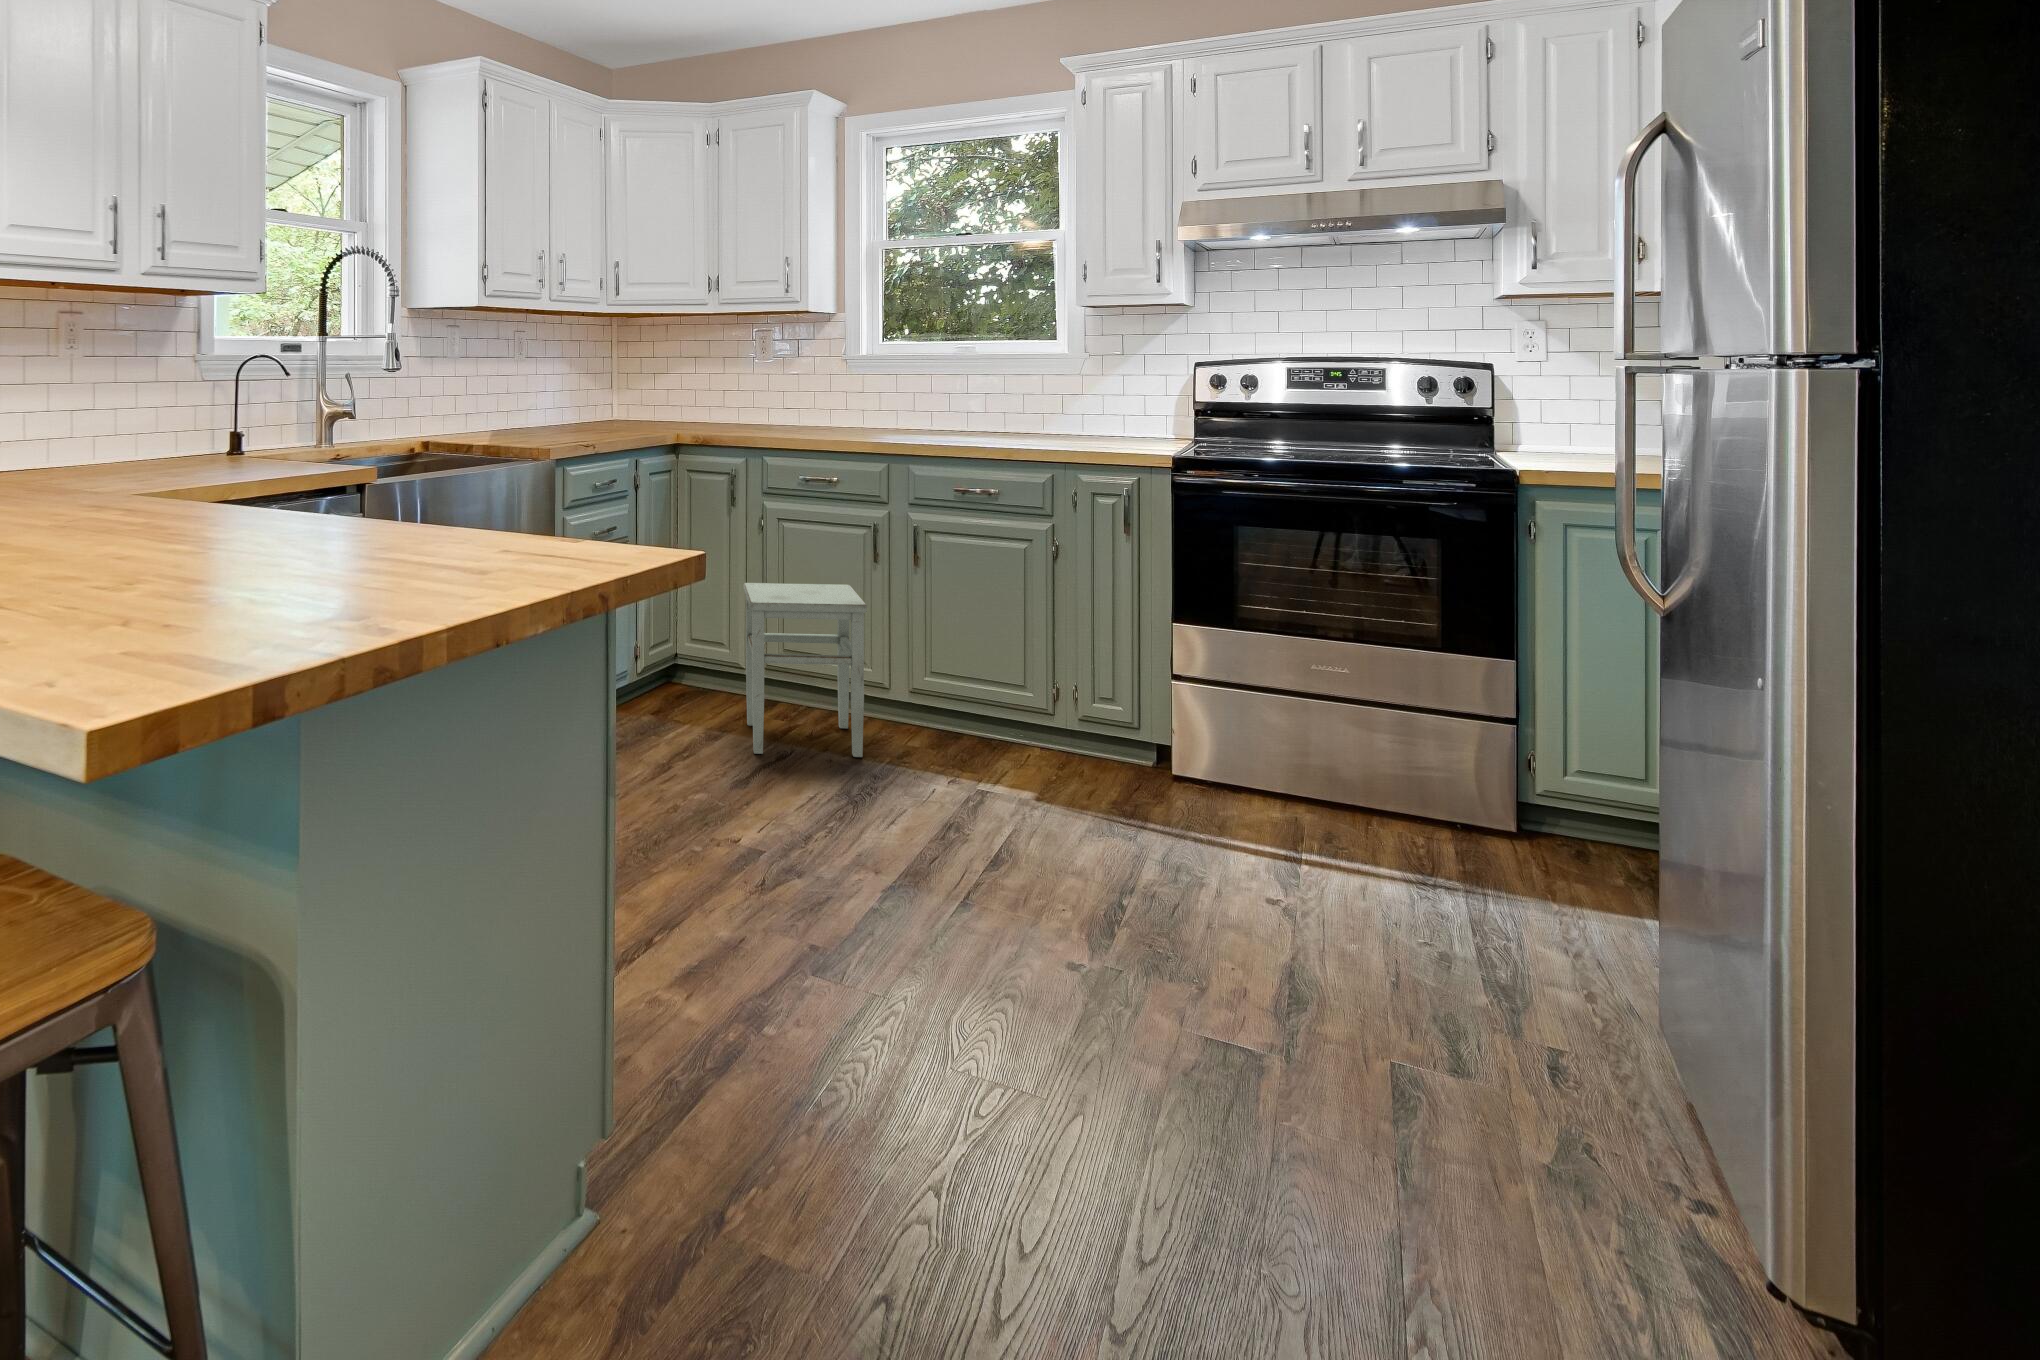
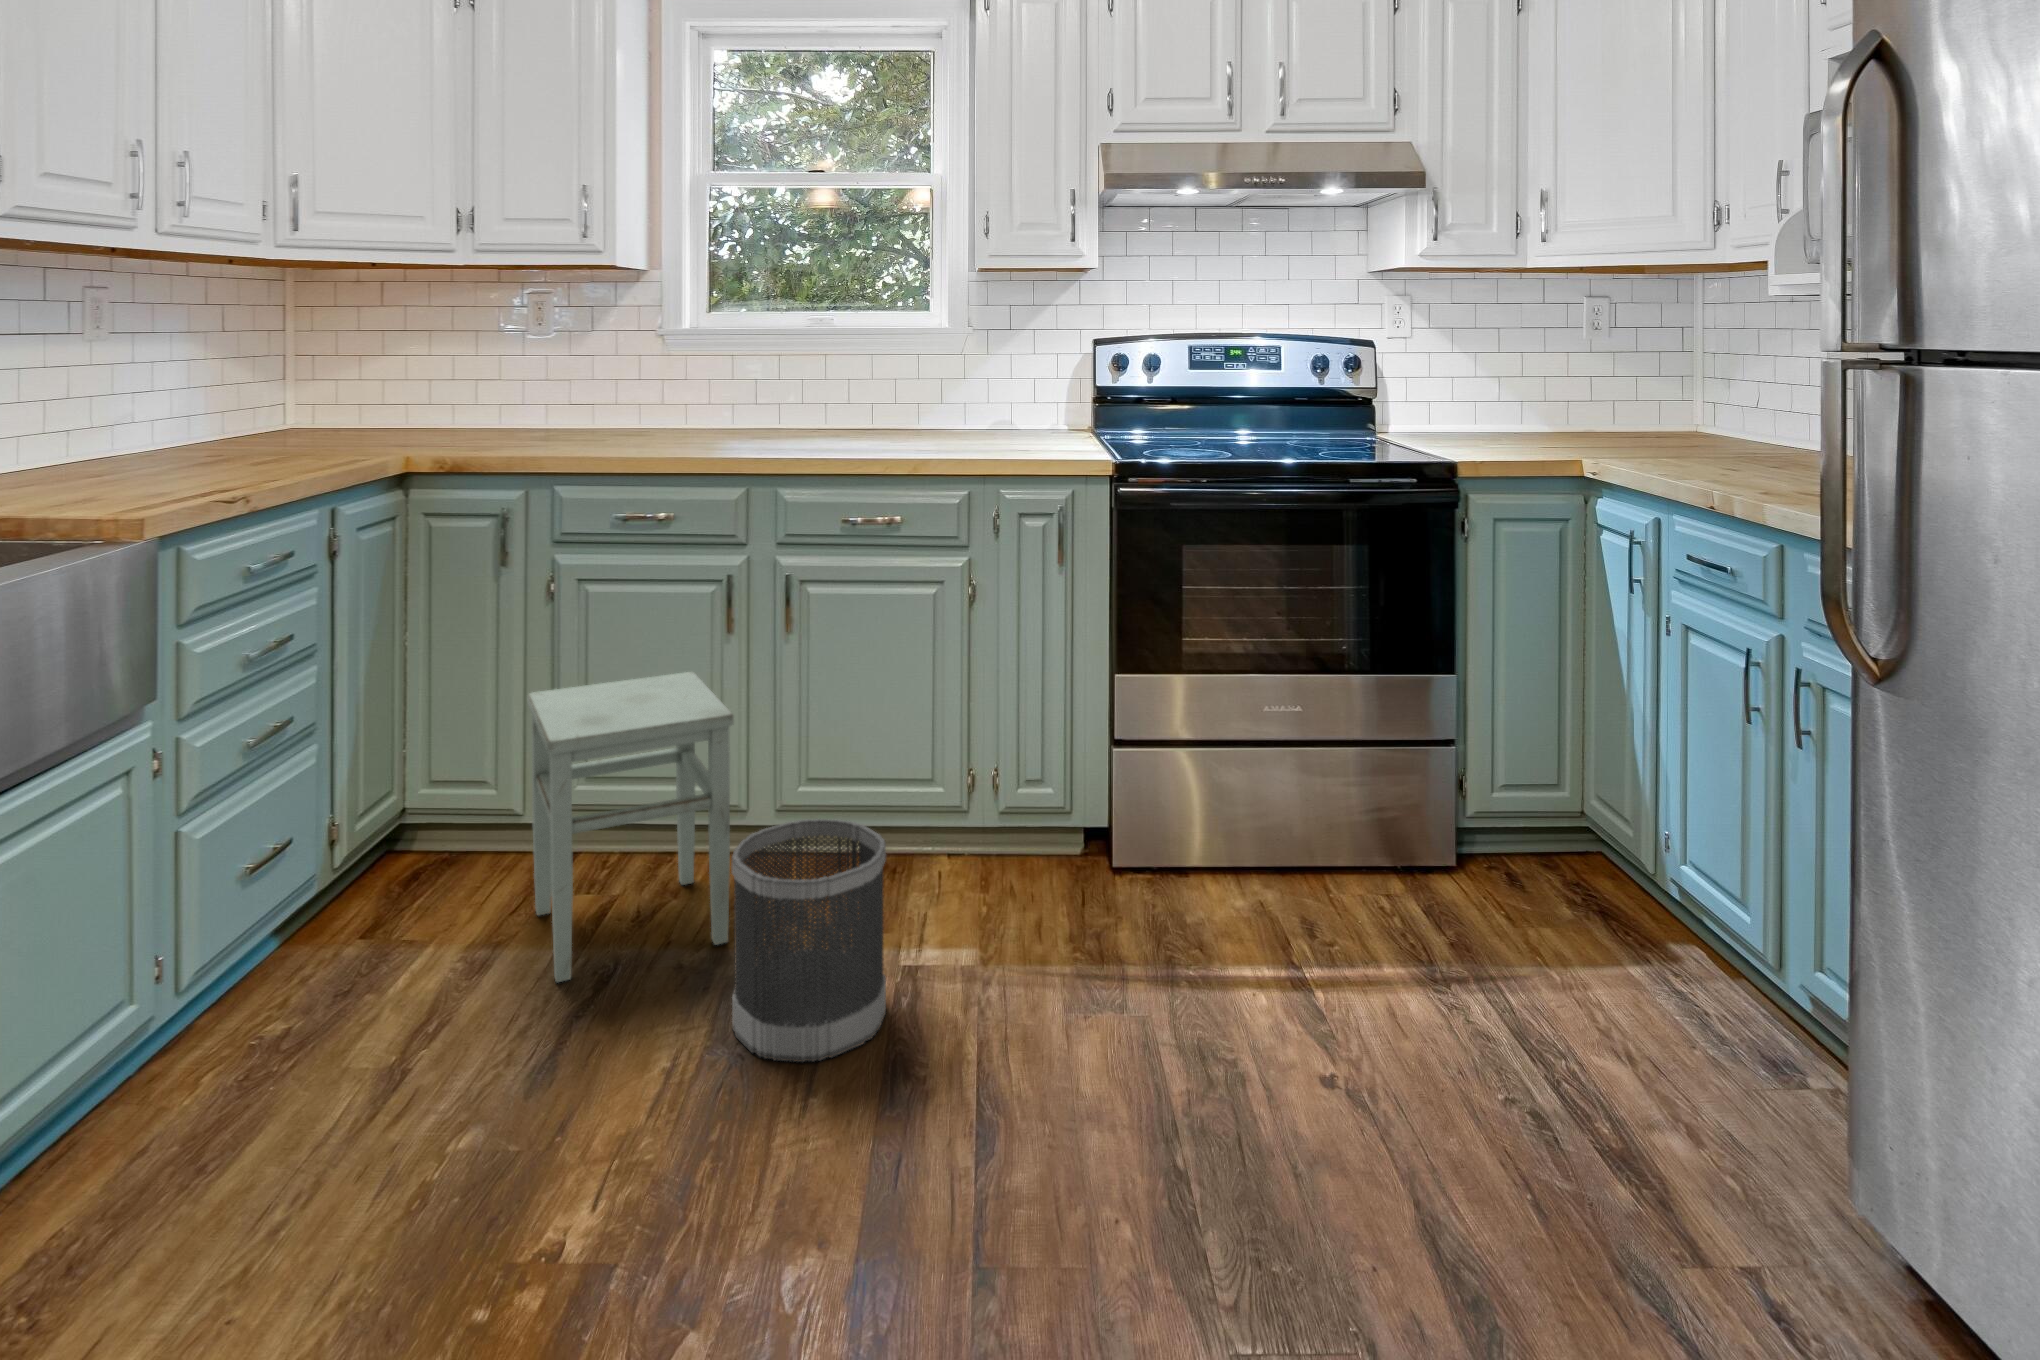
wastebasket: none [854,674,957,815] -> present [731,819,886,1062]

